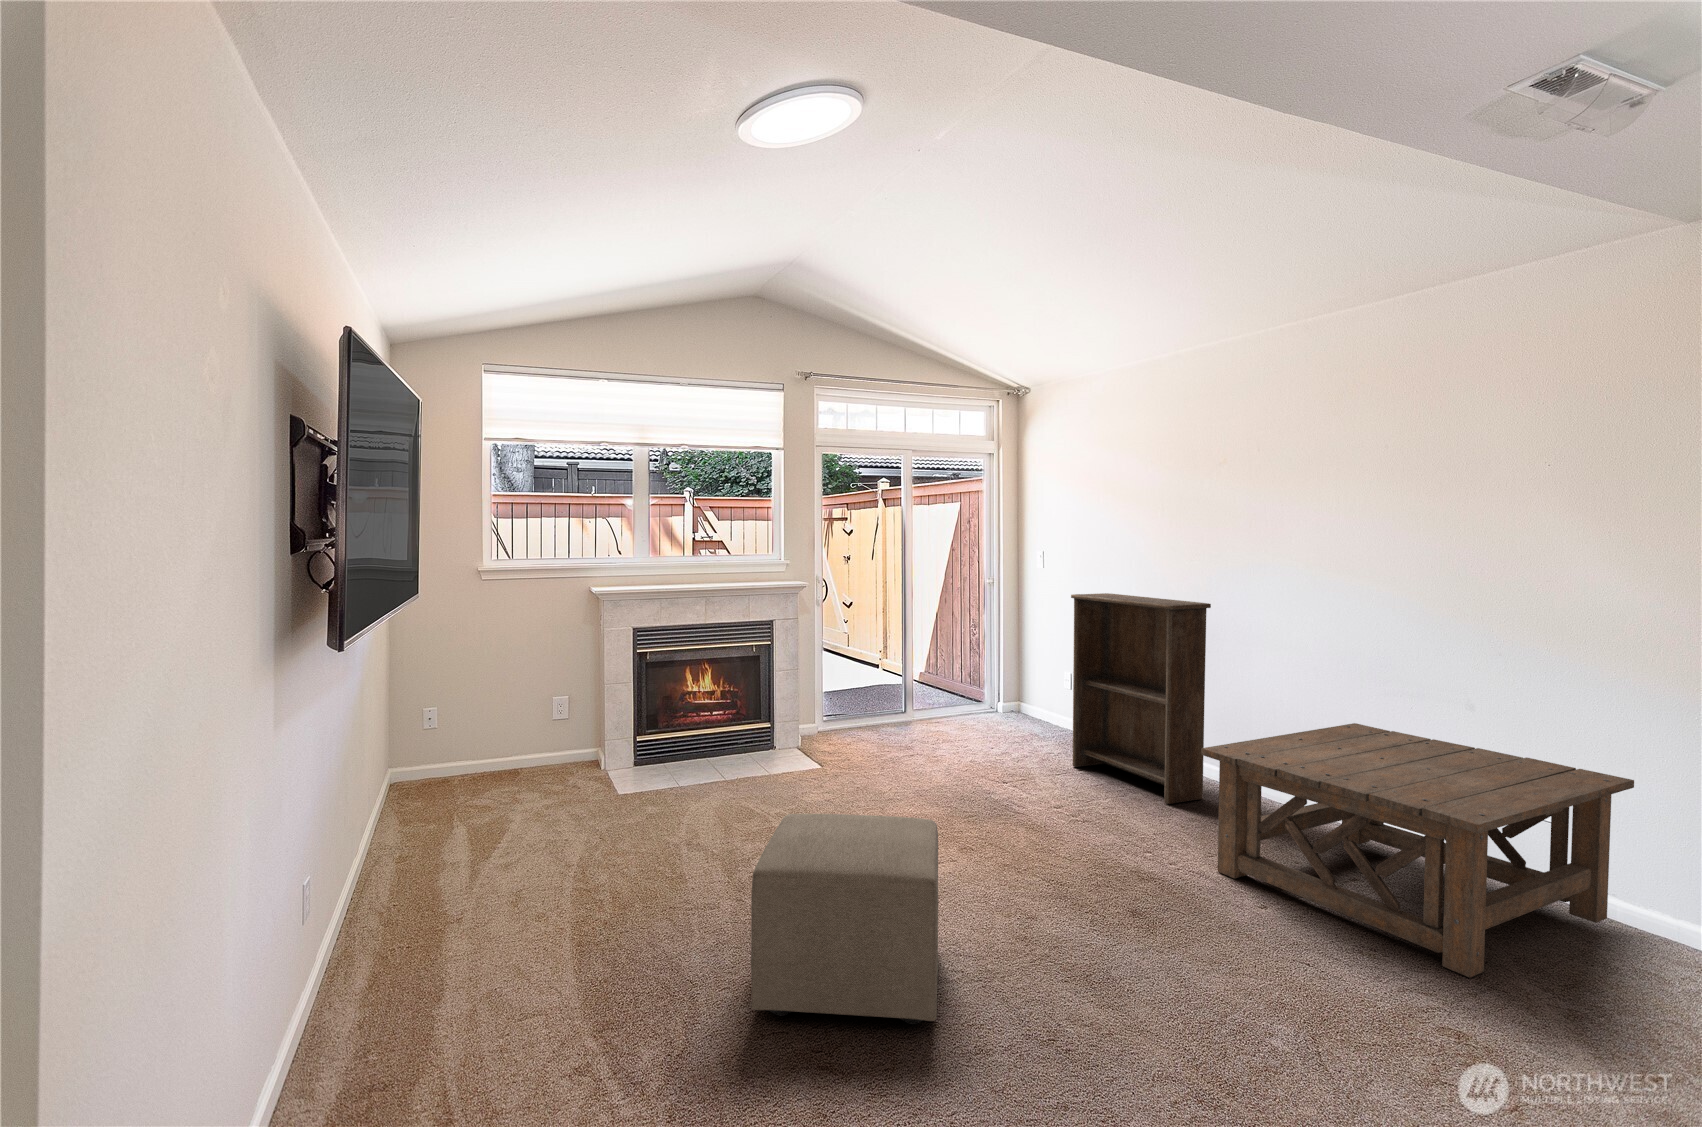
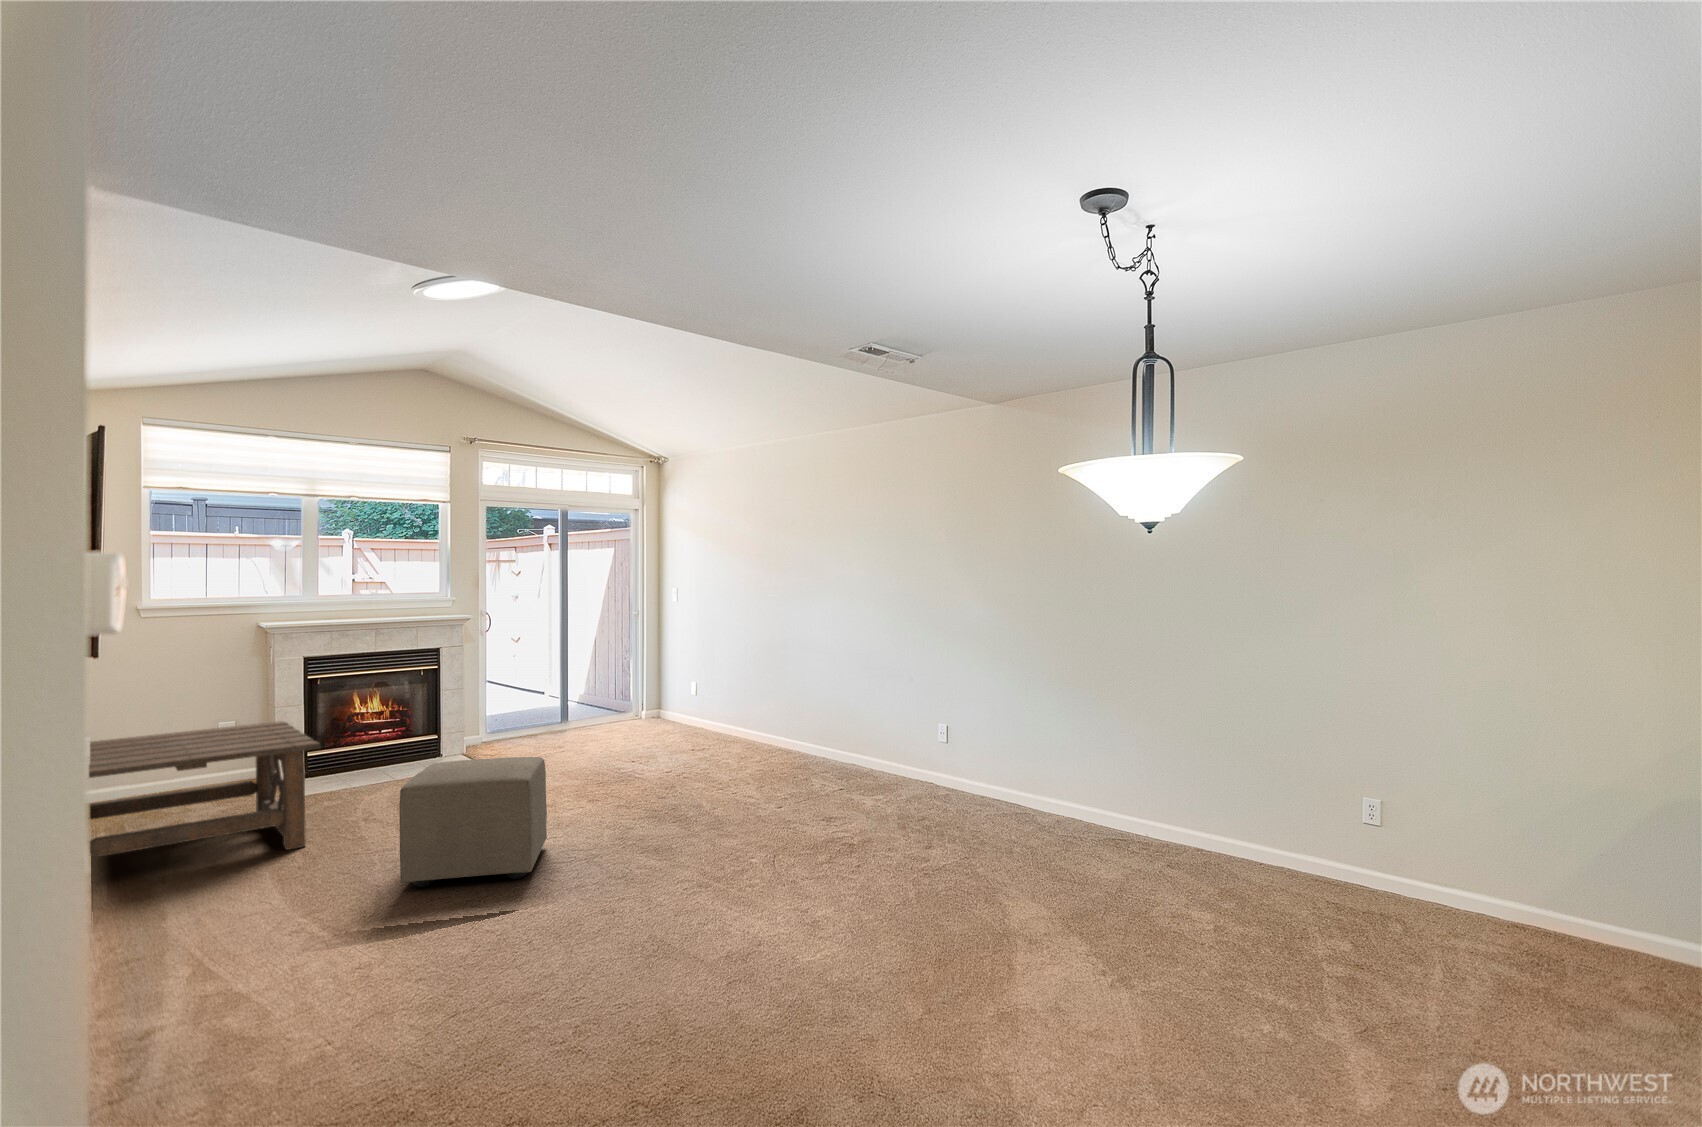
bookshelf: present [1071,593,1211,804] -> none [690,611,781,762]
coffee table: present [1201,723,1634,978] -> present [89,721,320,857]

